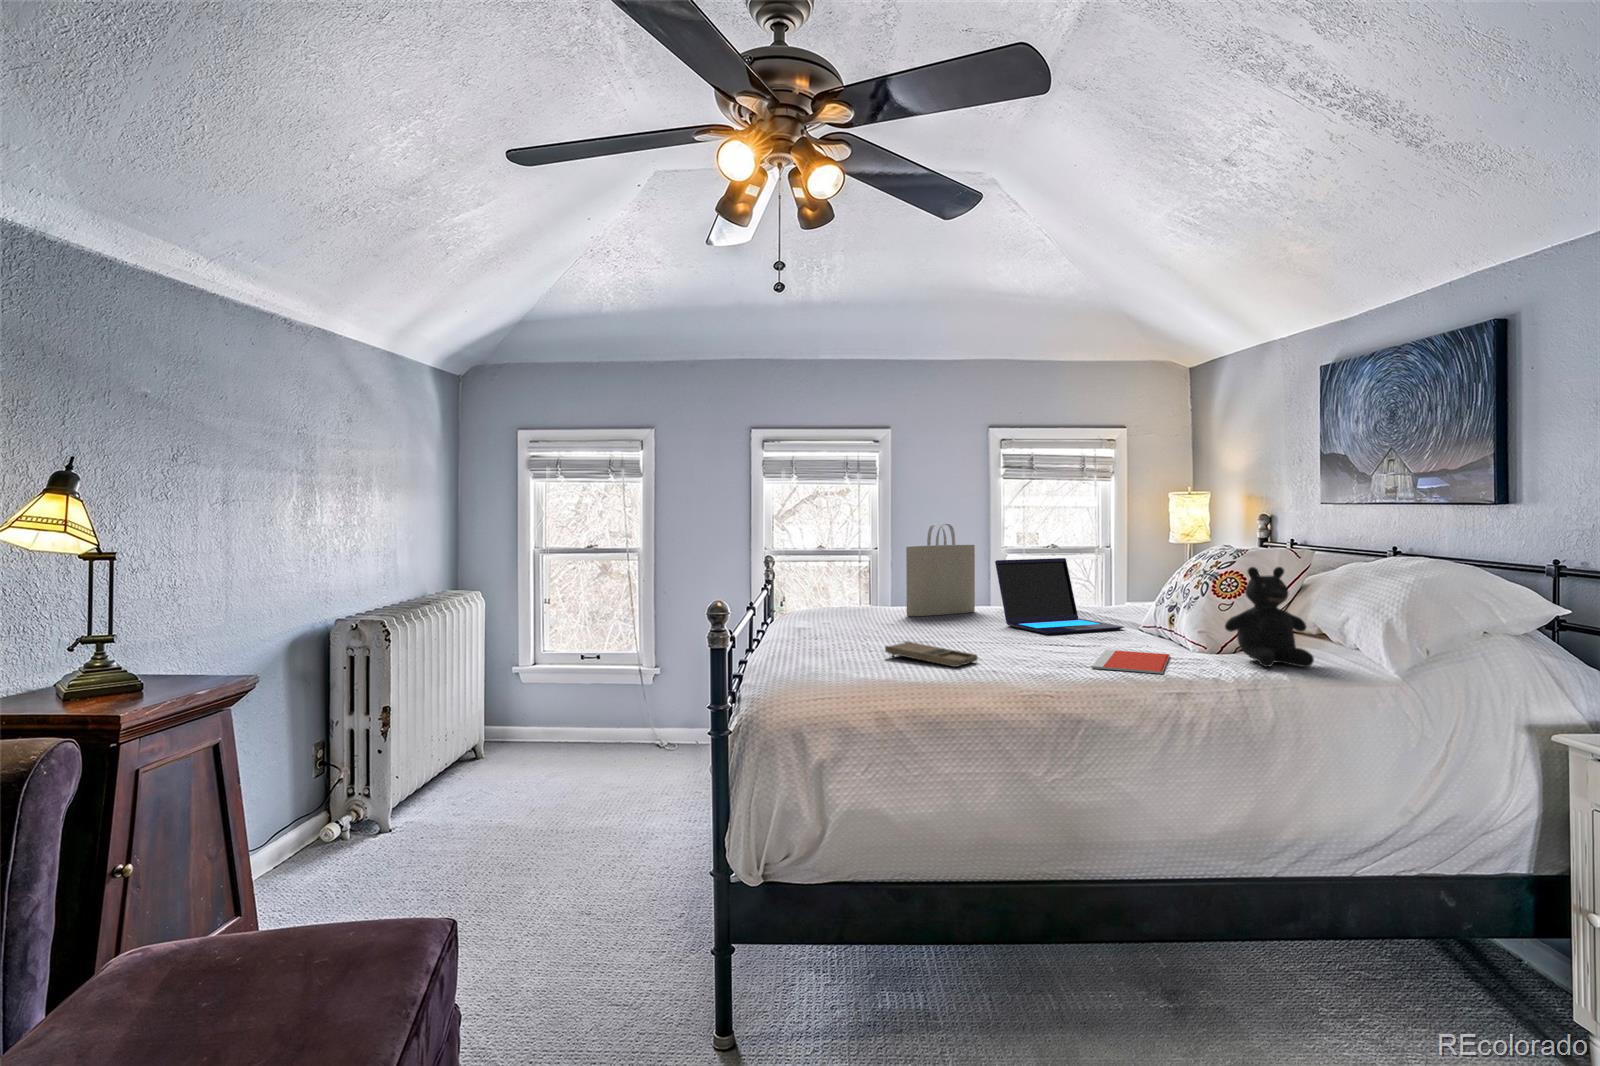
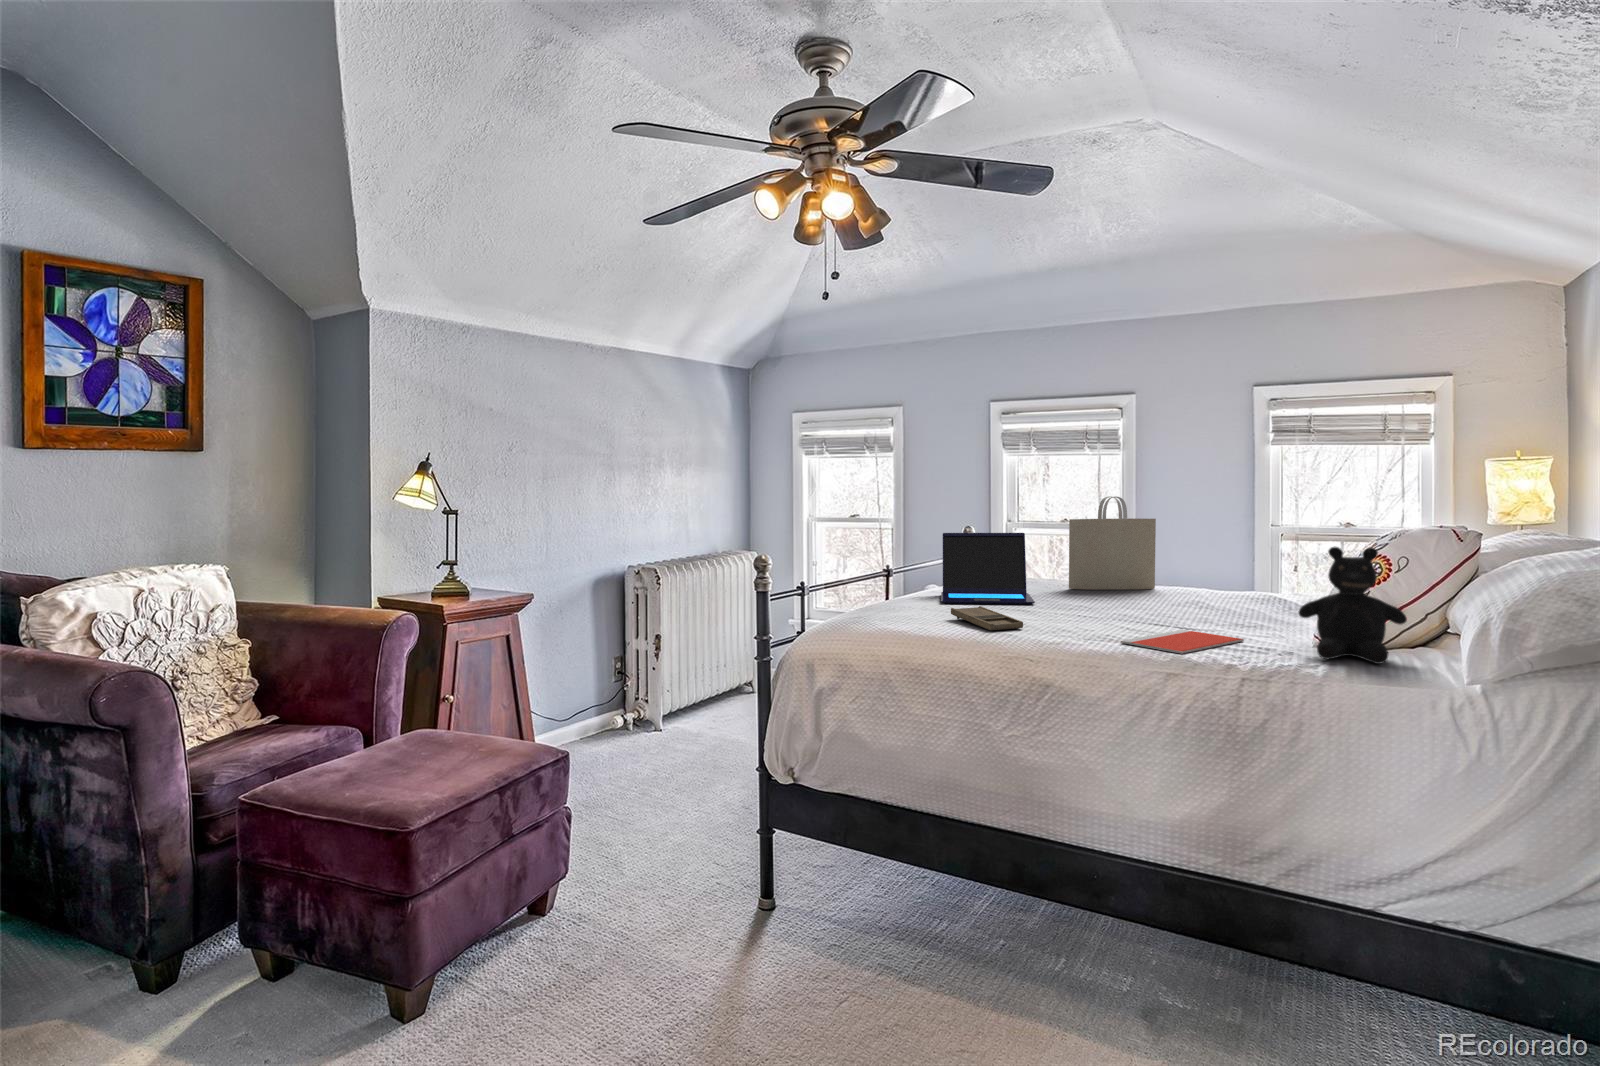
laptop: present [995,558,1124,634] -> present [941,533,1035,605]

